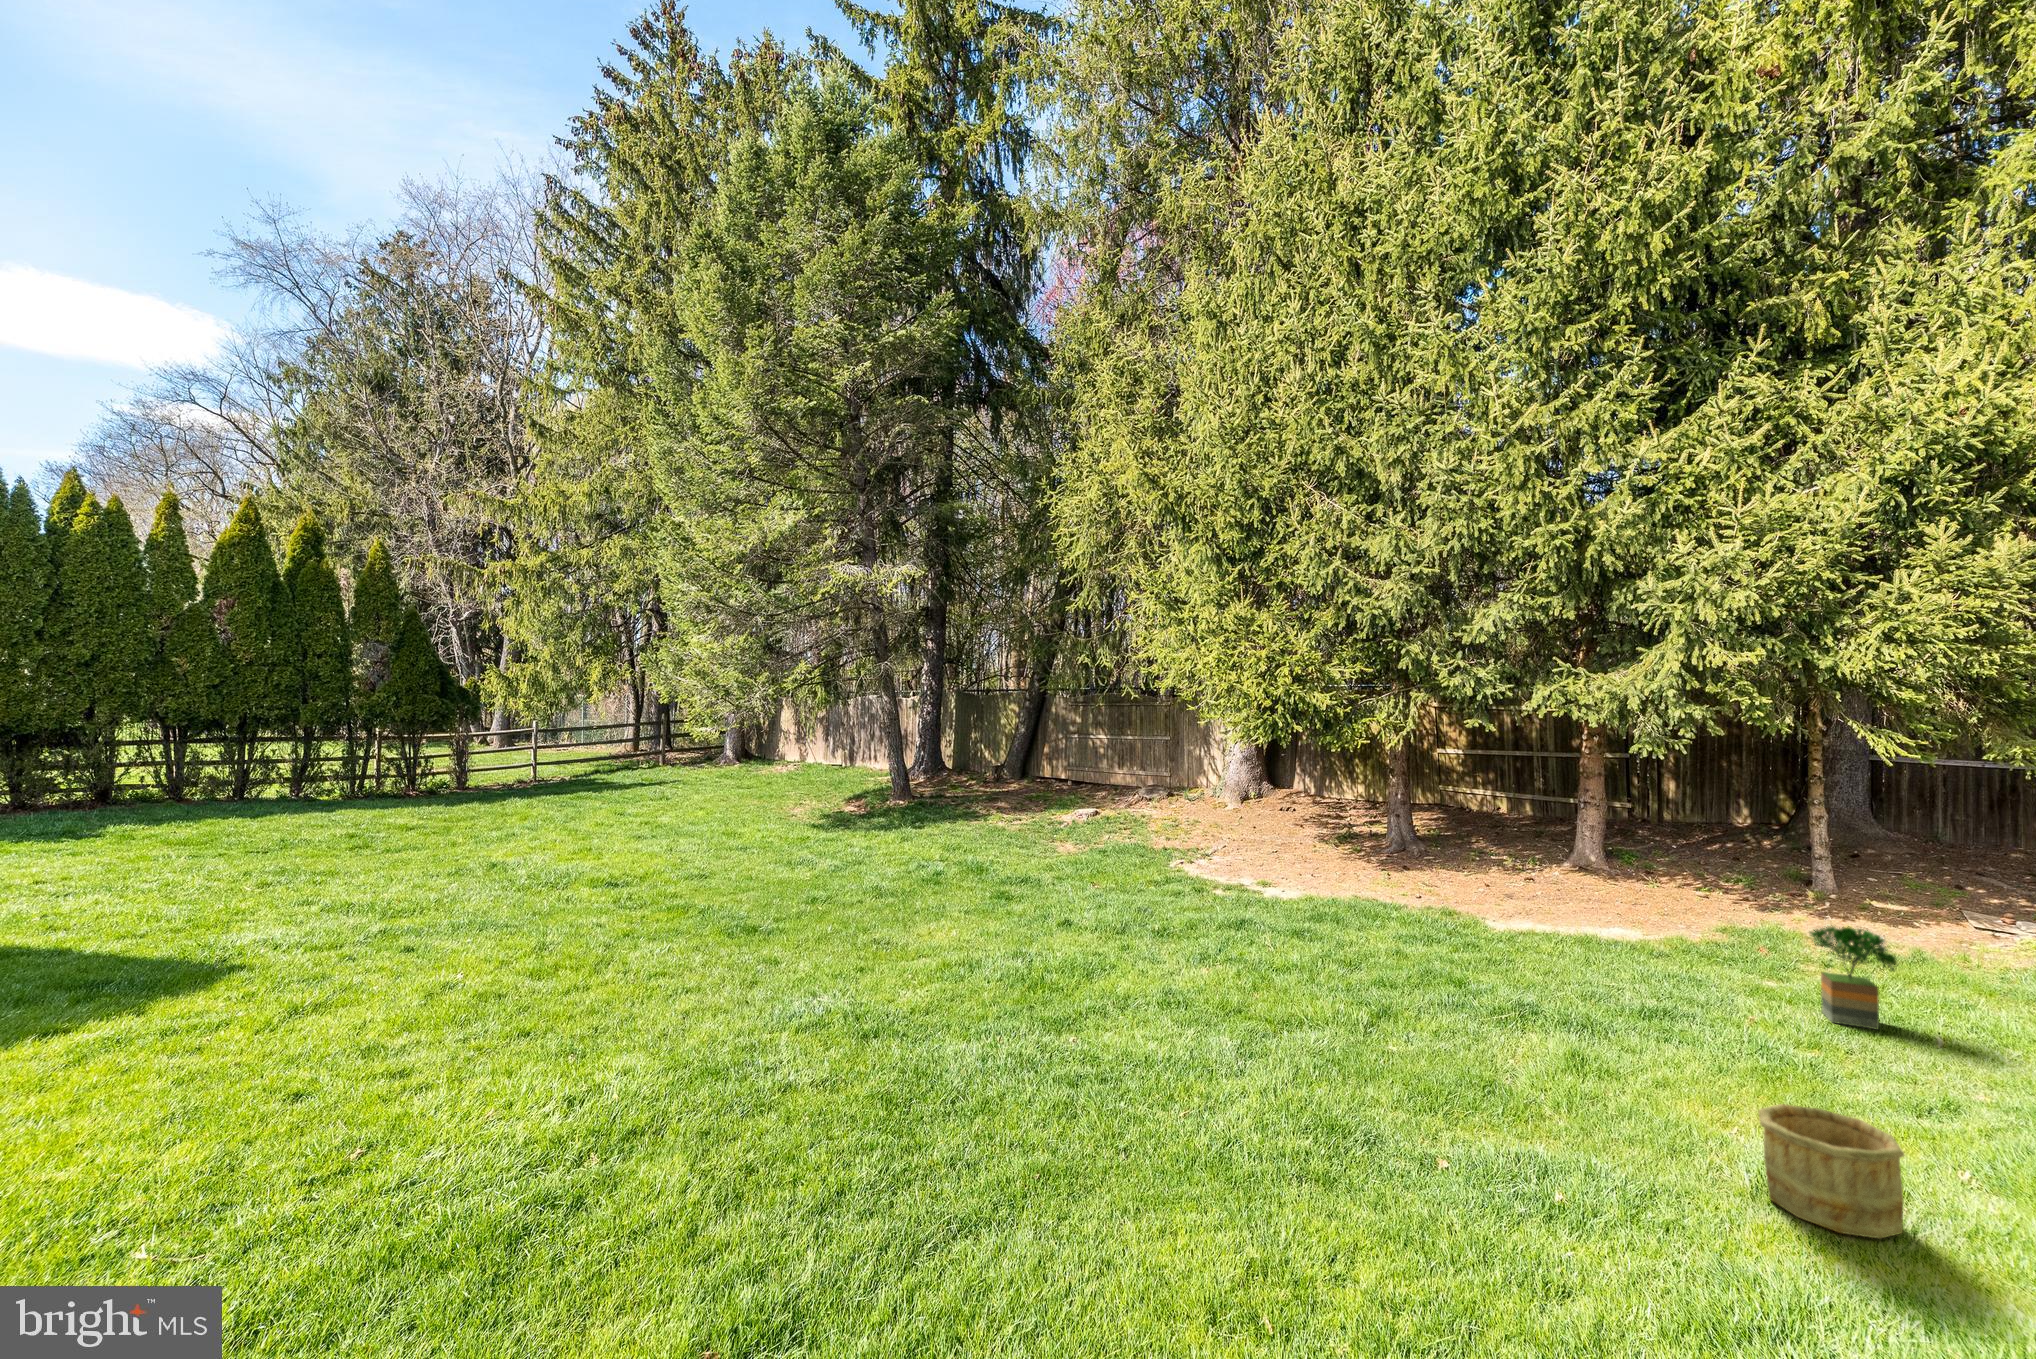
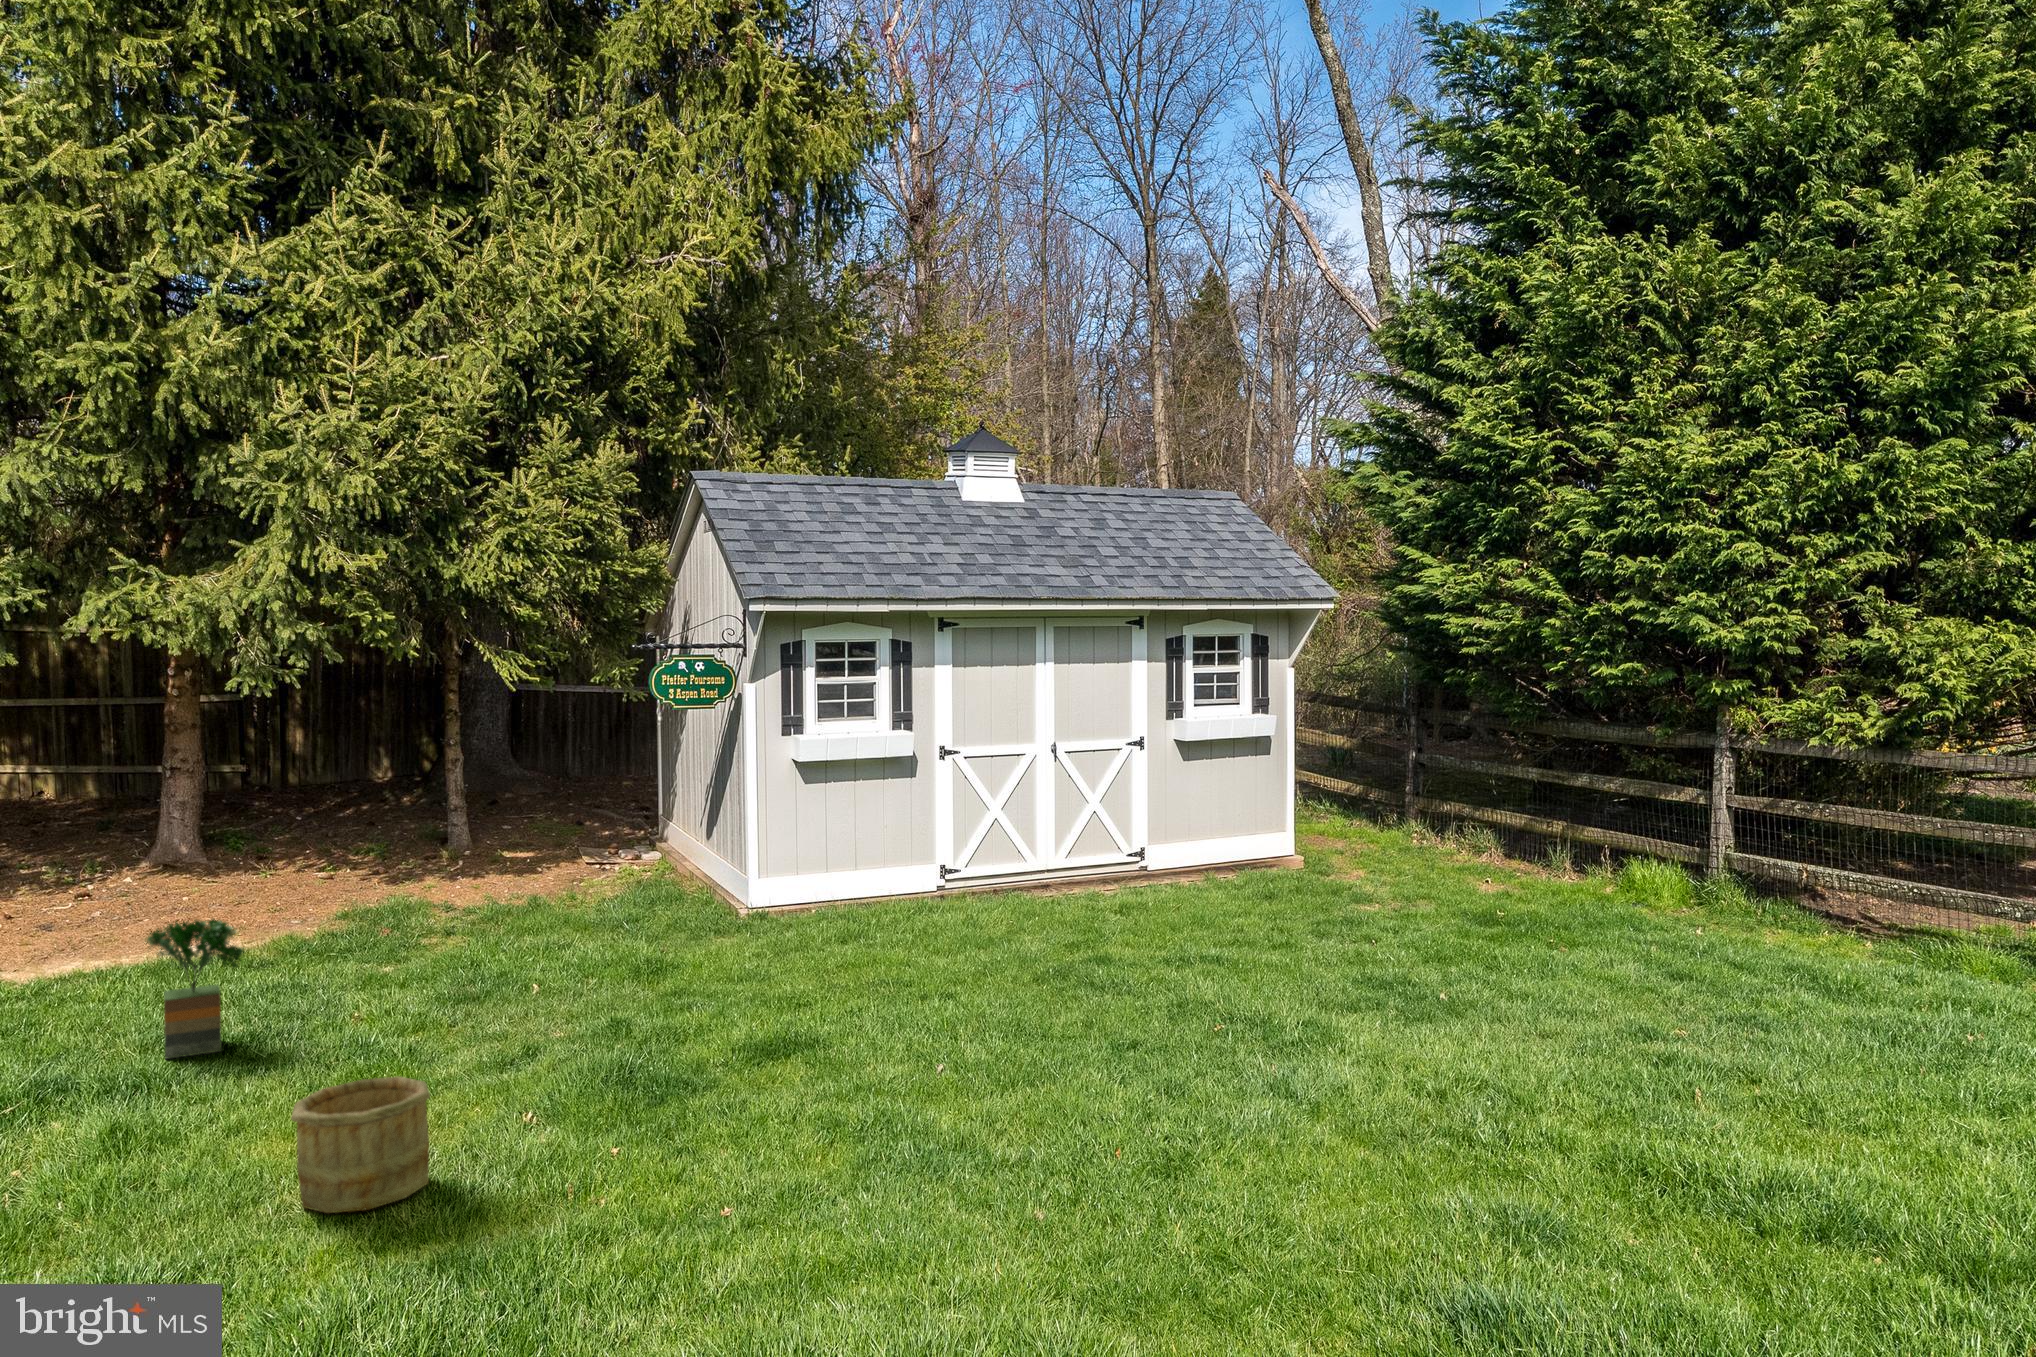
potted tree: present [1810,925,1898,1030] -> present [145,919,245,1059]

